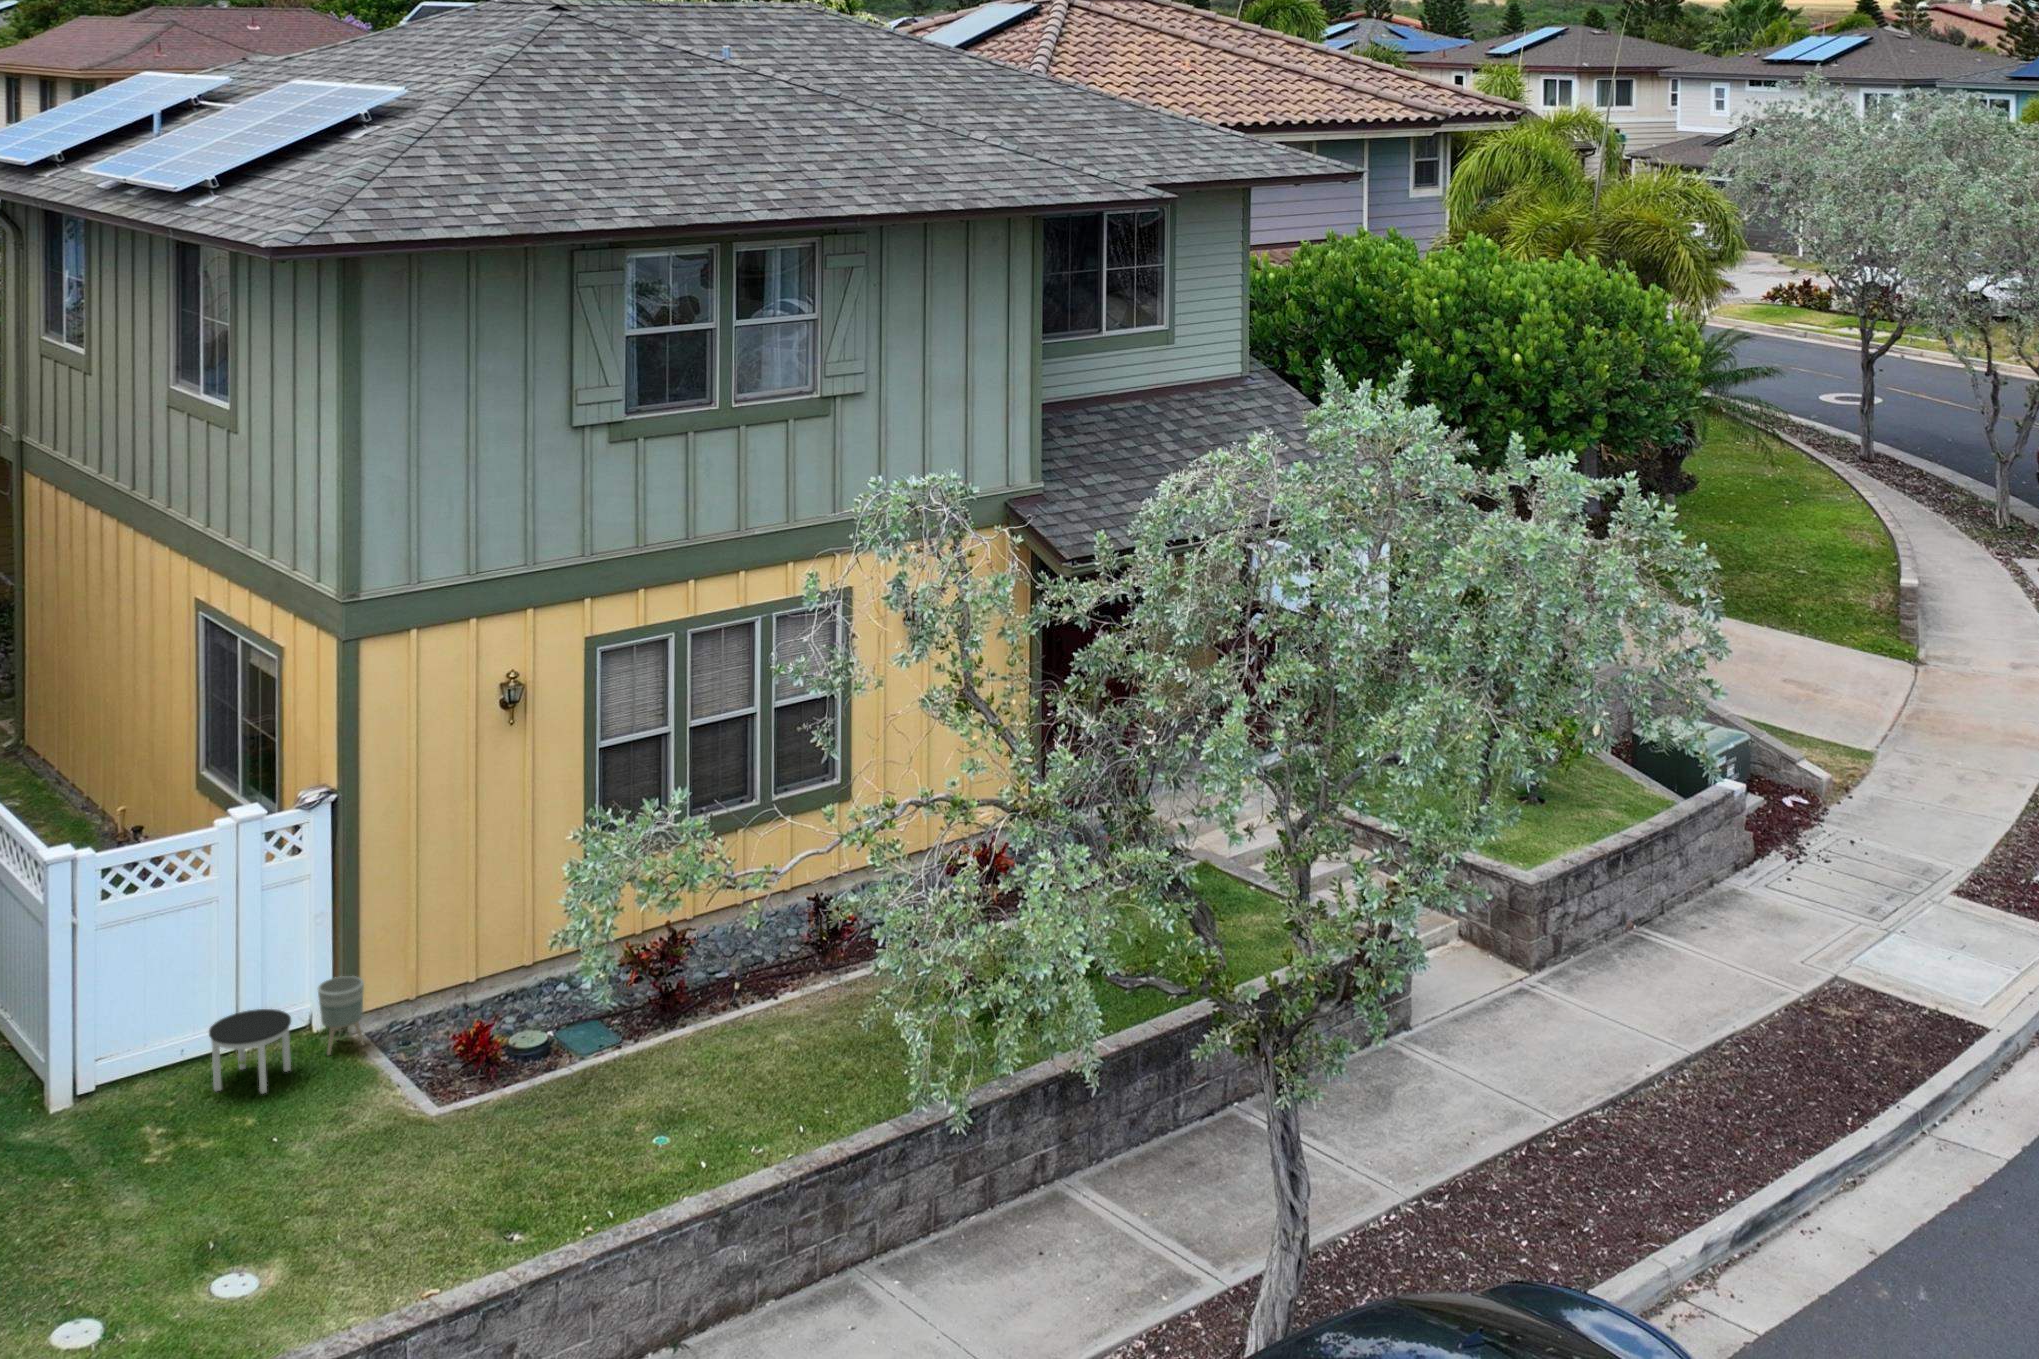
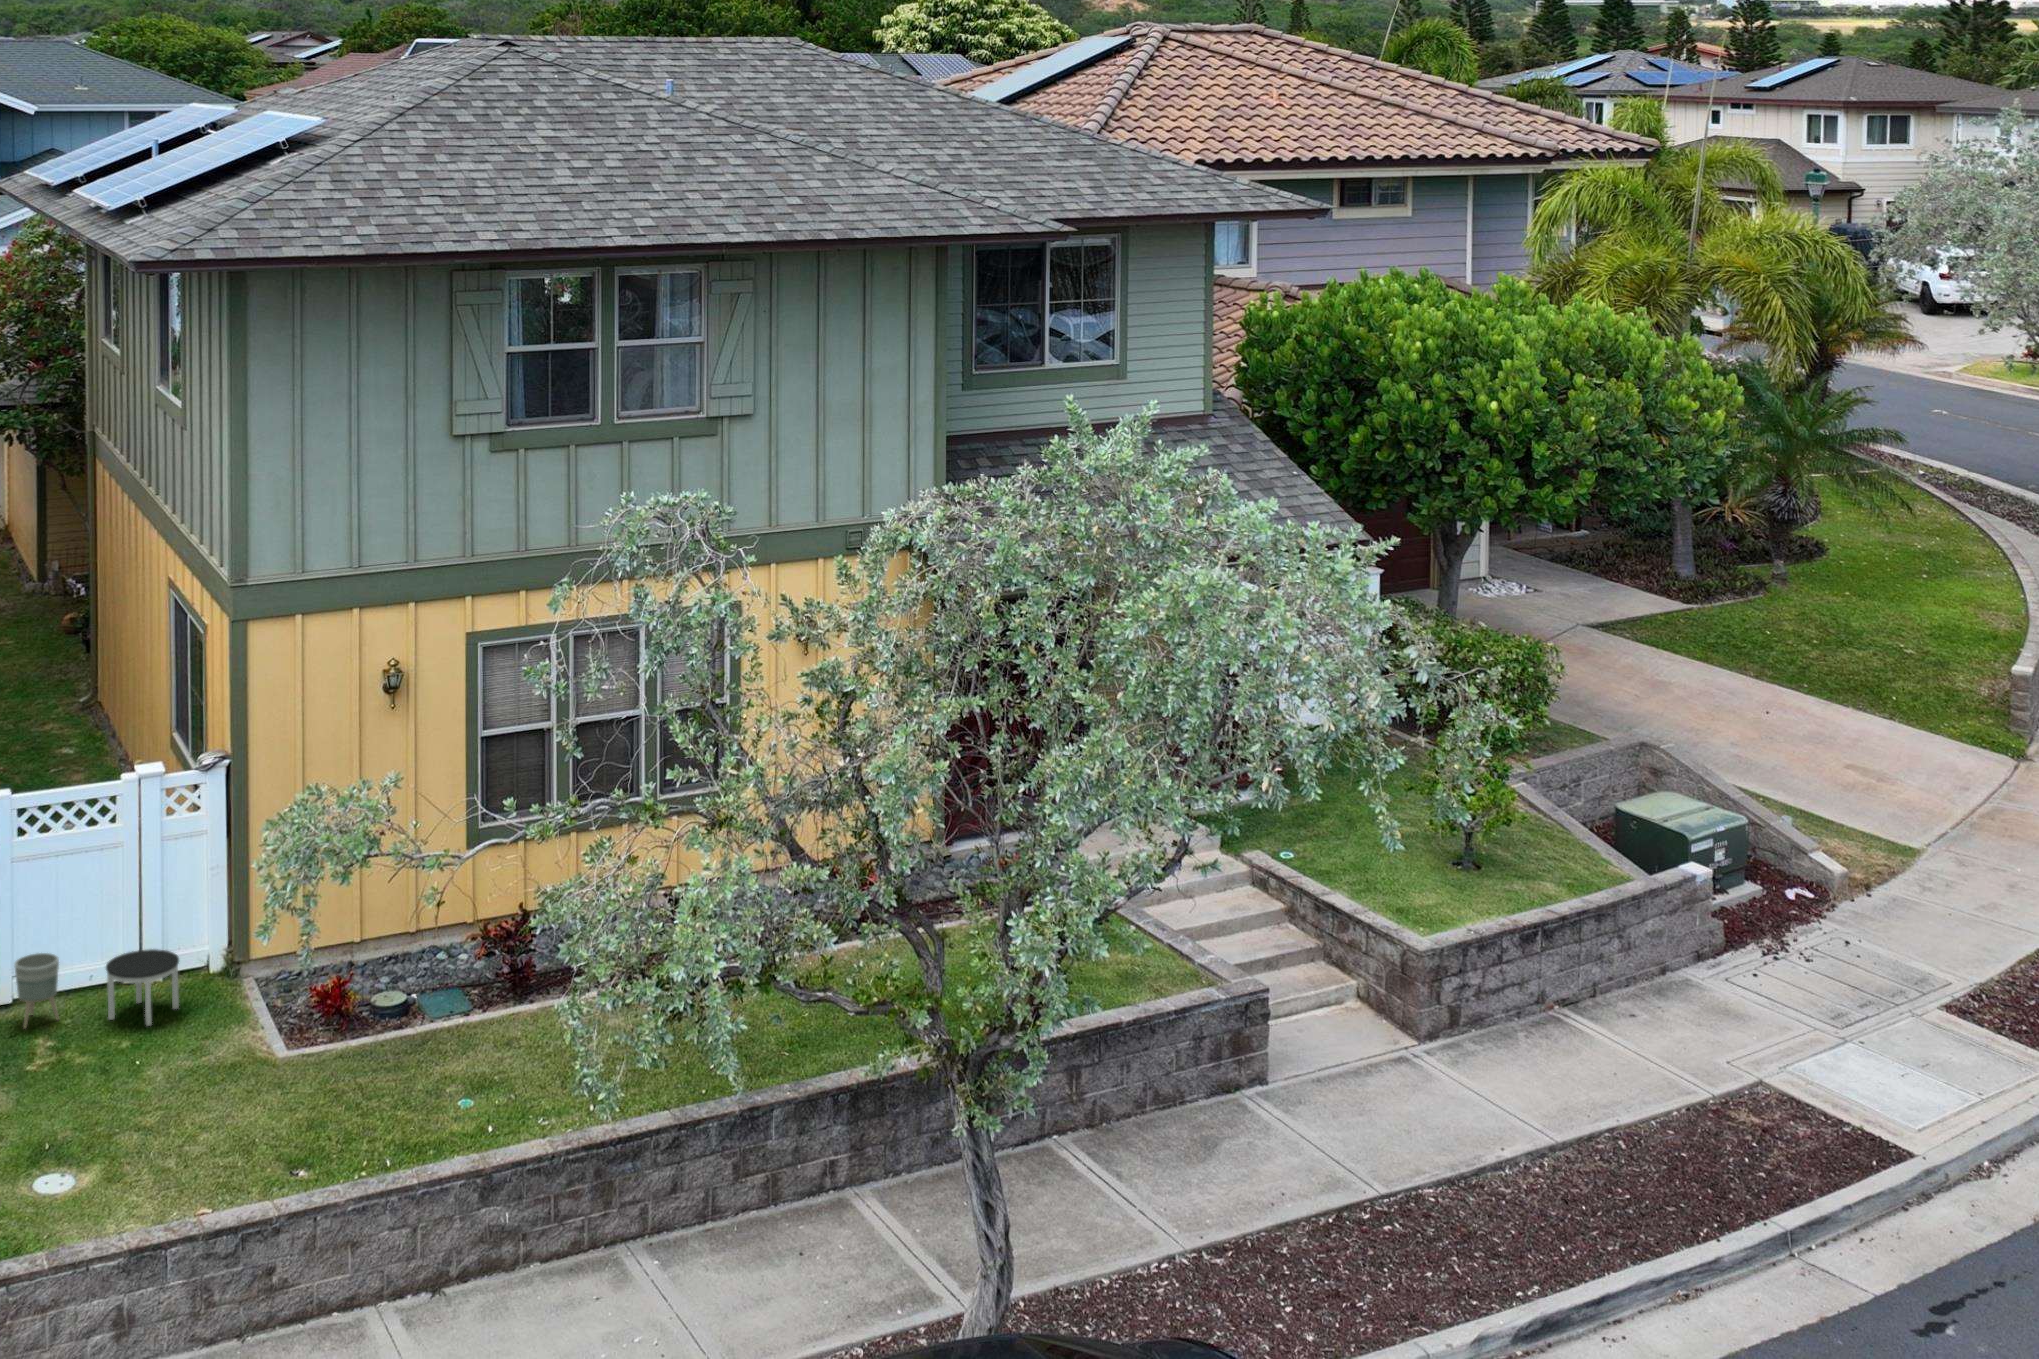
planter: present [318,976,365,1055] -> present [15,953,59,1028]

